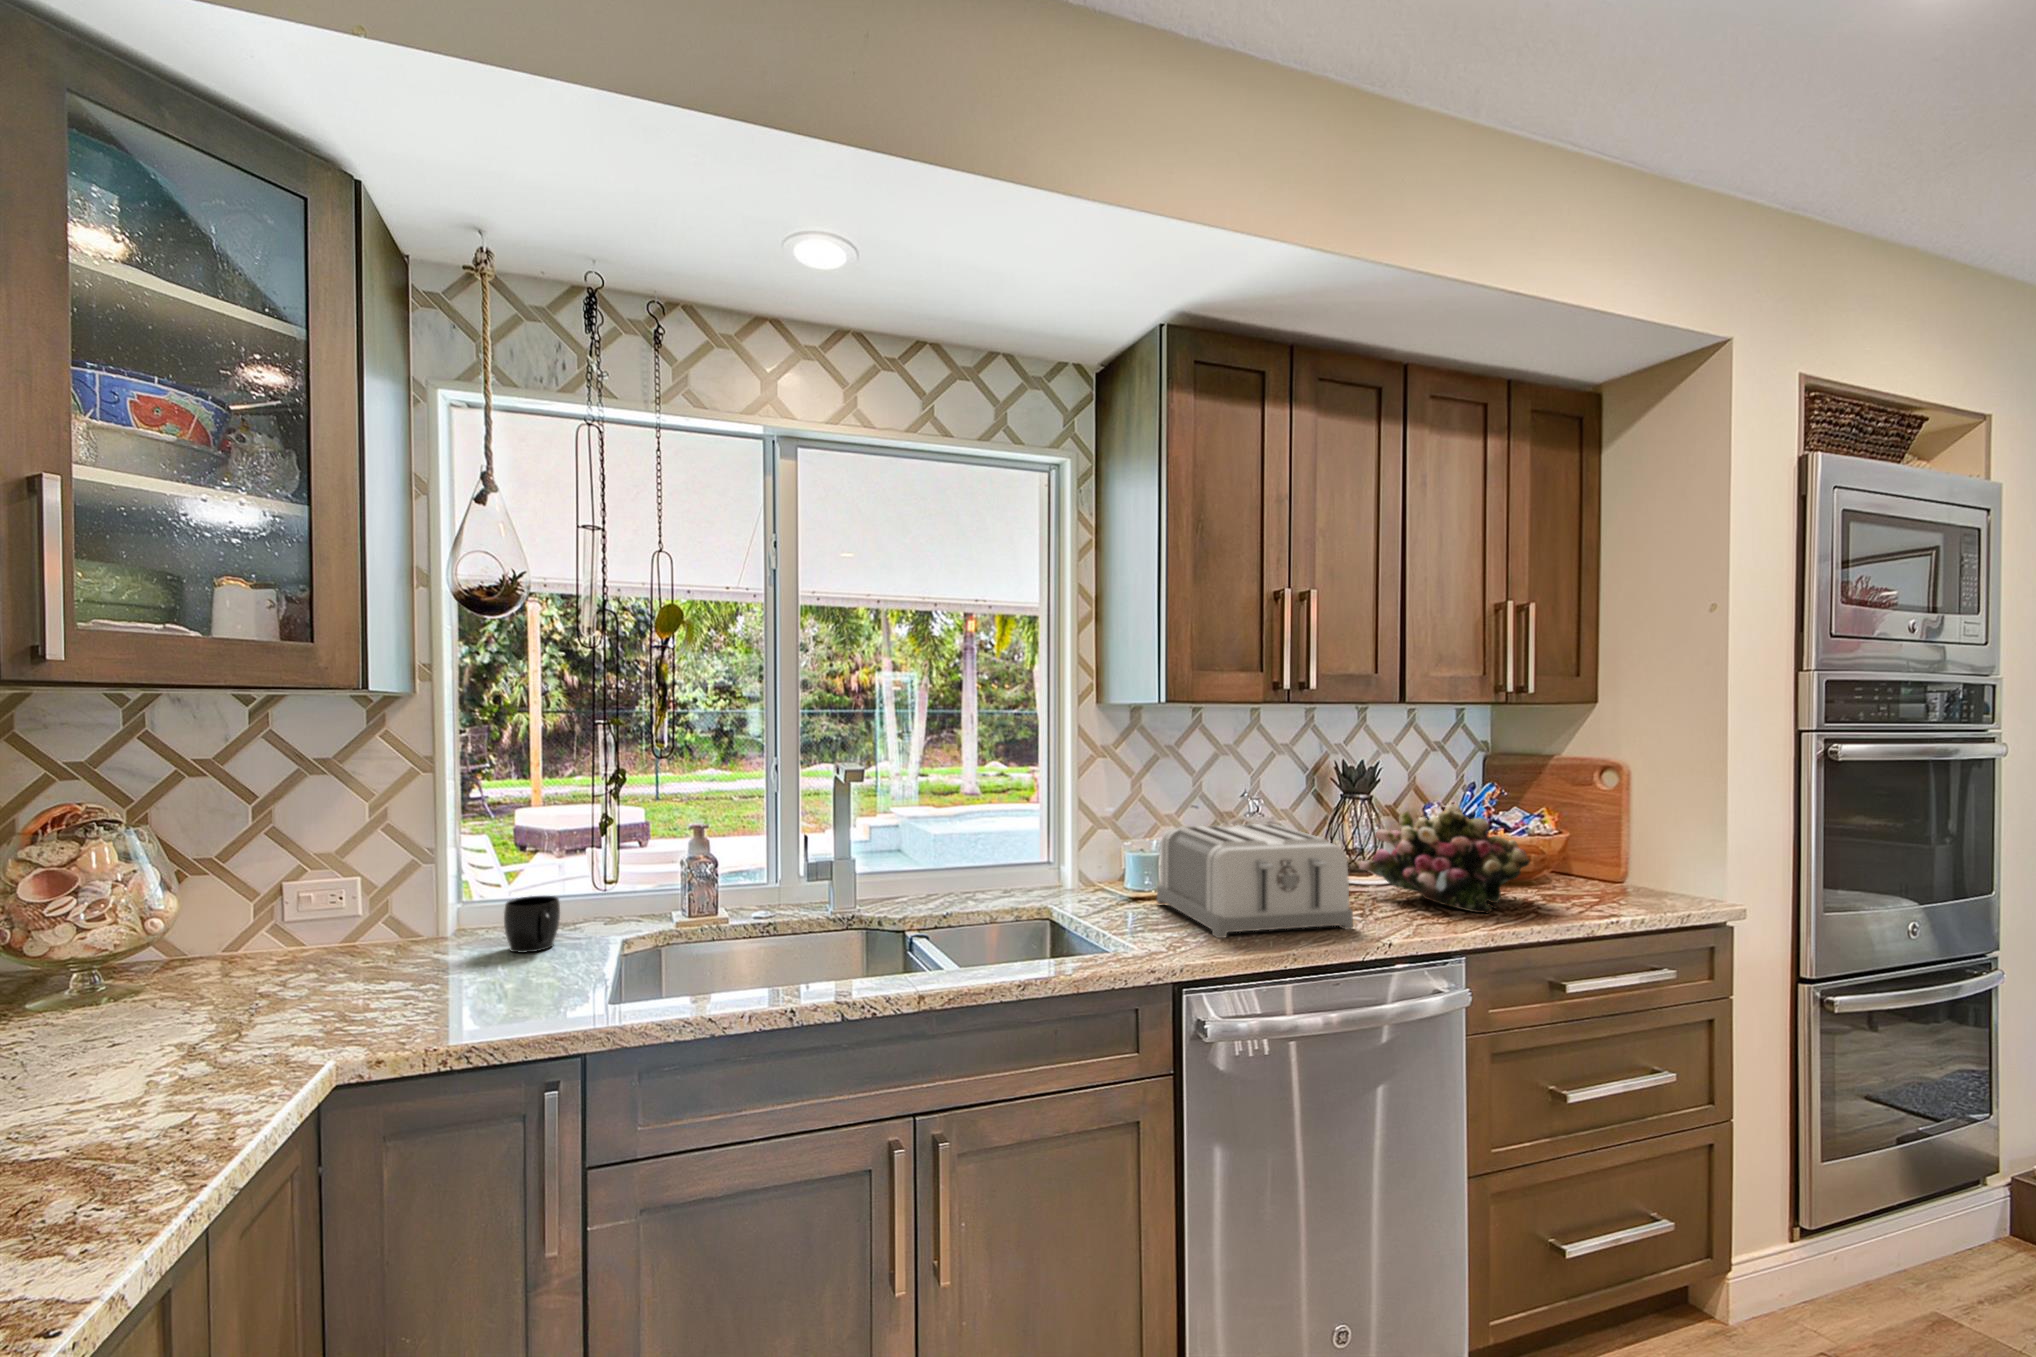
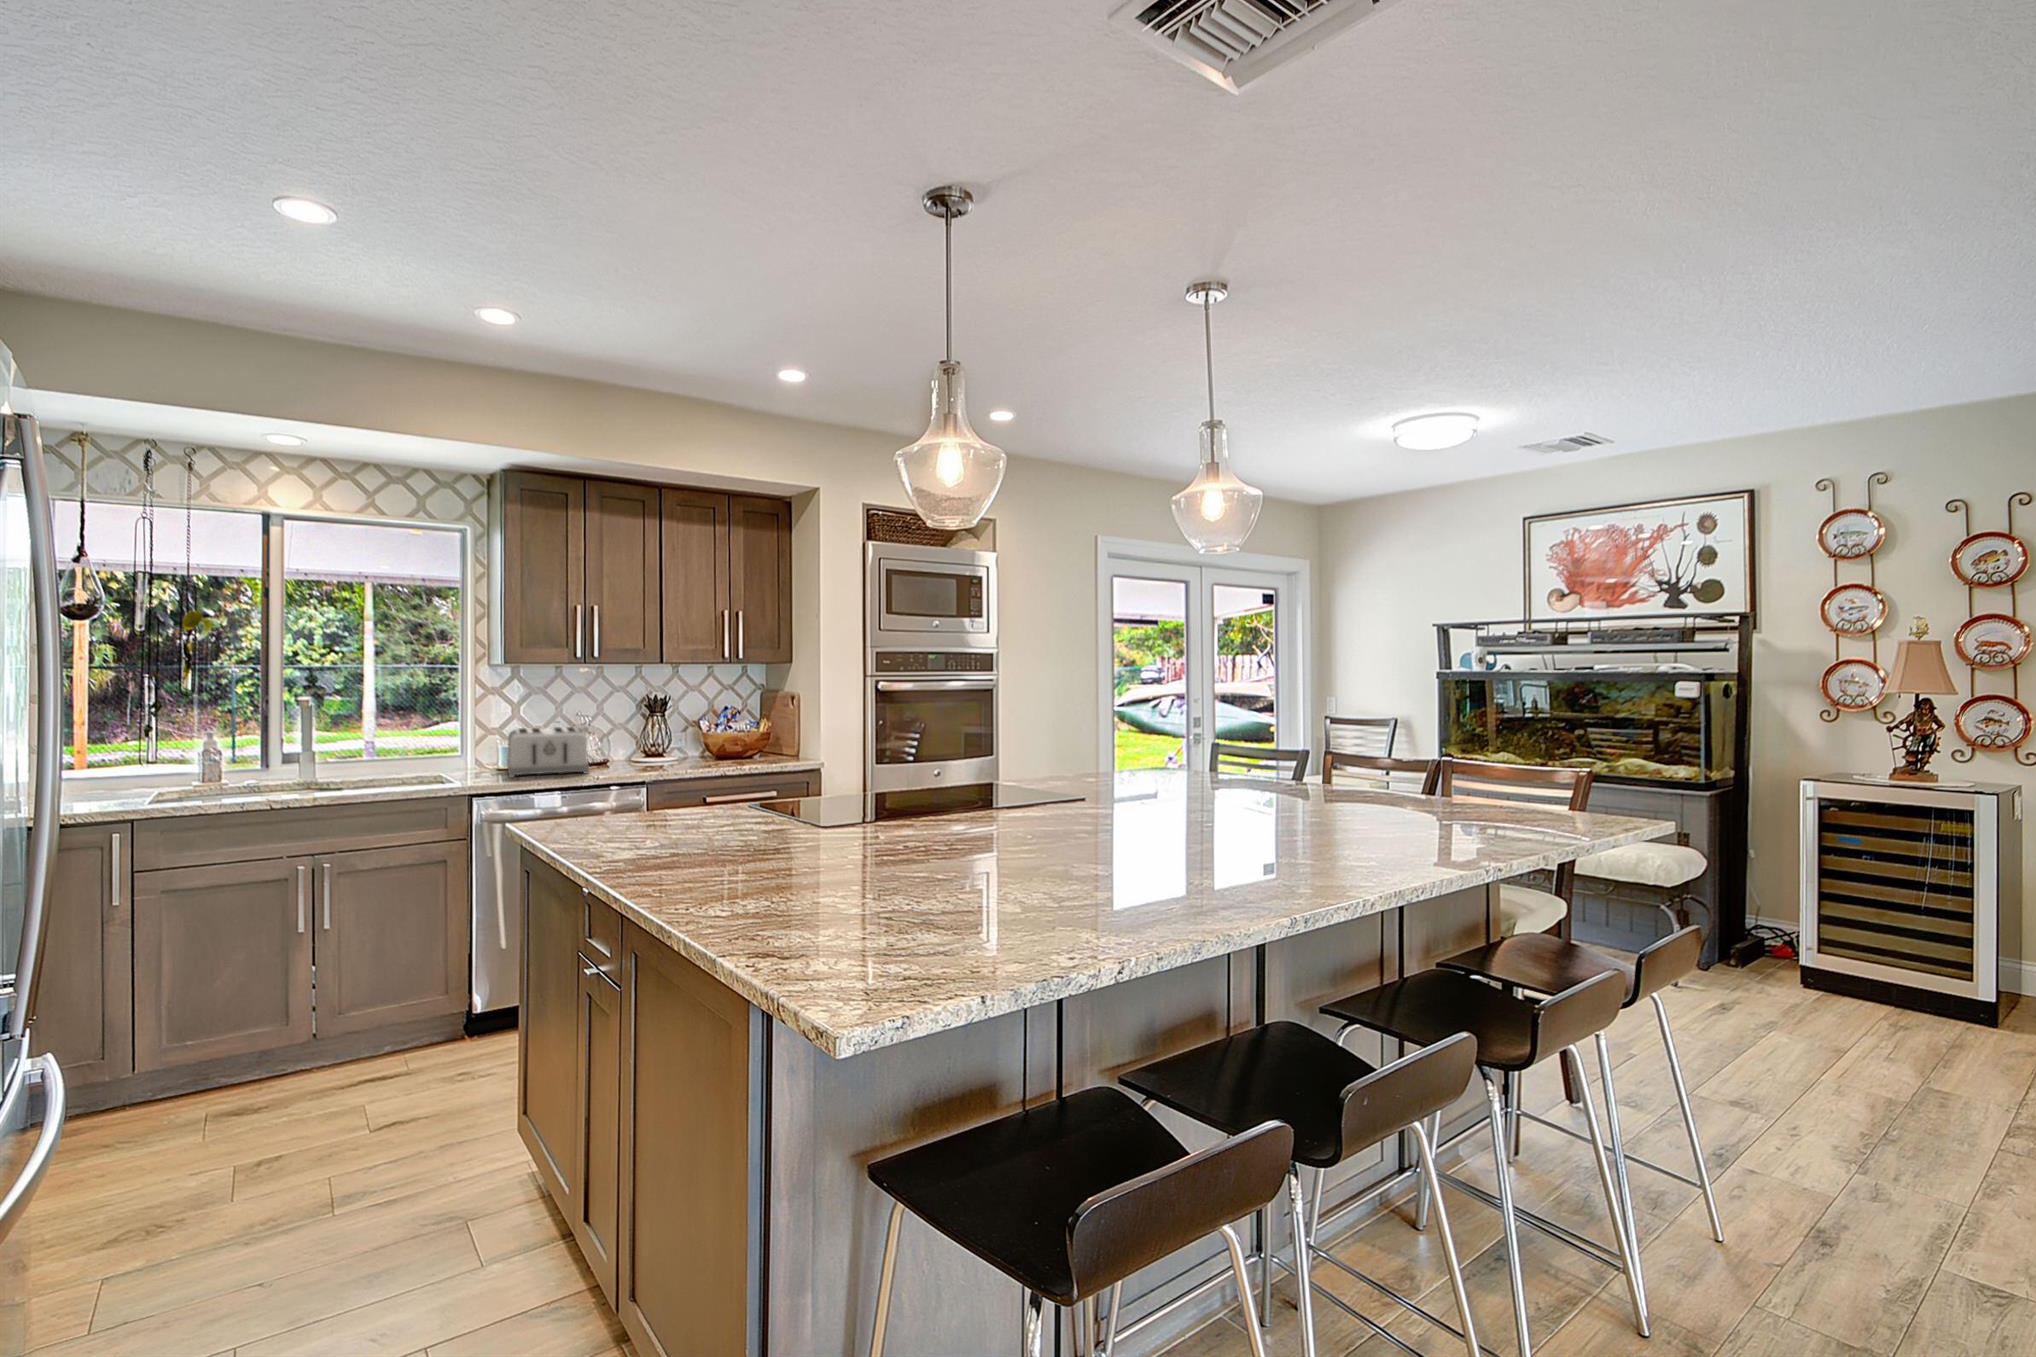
flower arrangement: present [1359,805,1530,913] -> none [633,717,715,768]
mug: present [504,896,560,953] -> none [101,764,135,790]

